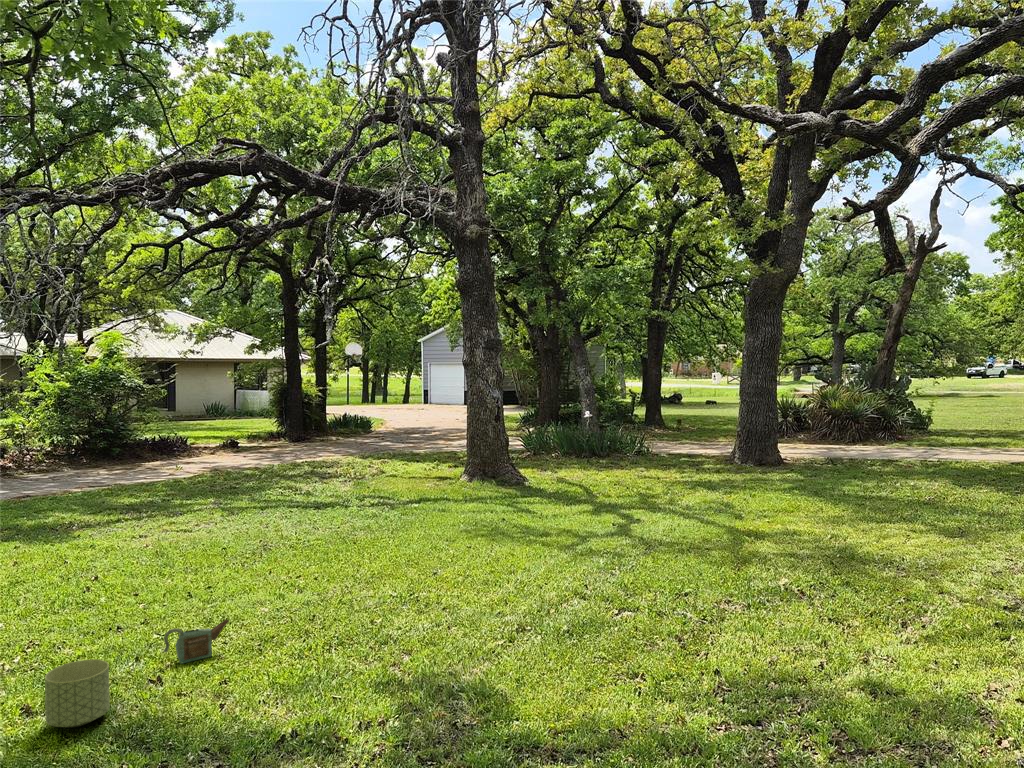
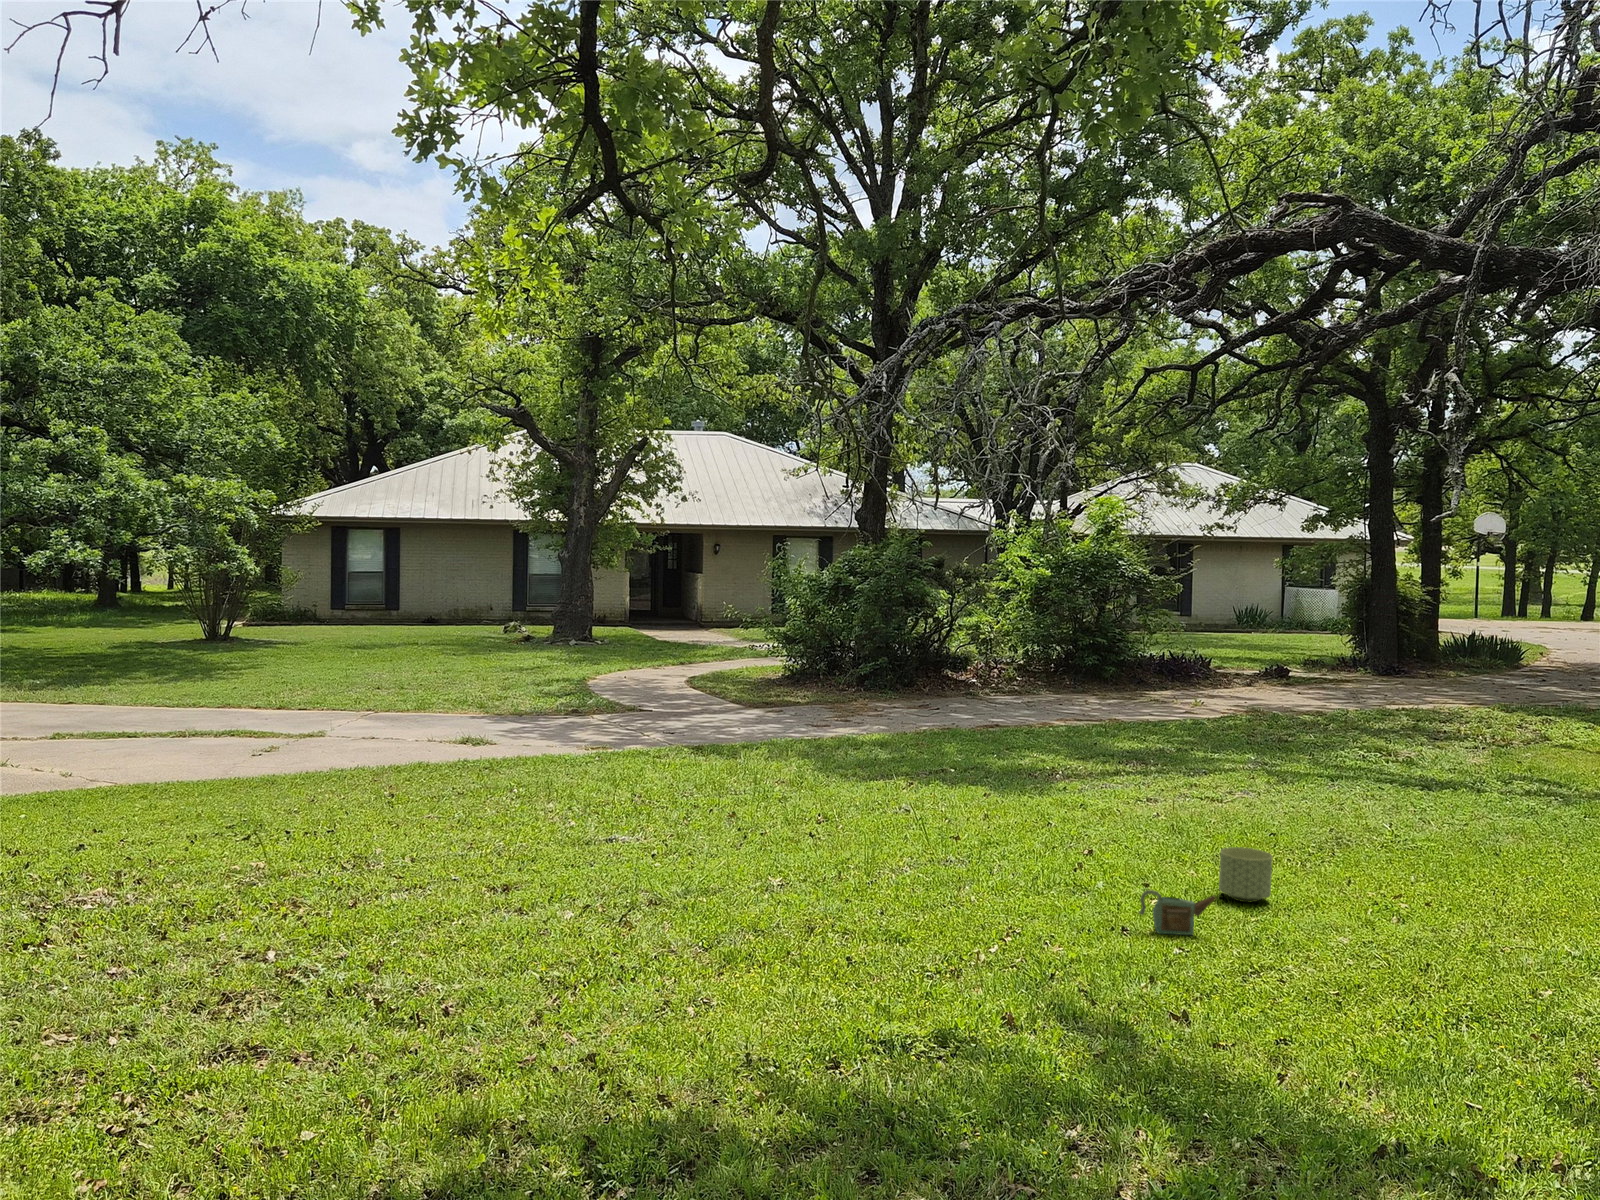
planter: present [45,659,110,728] -> present [1219,847,1272,902]

